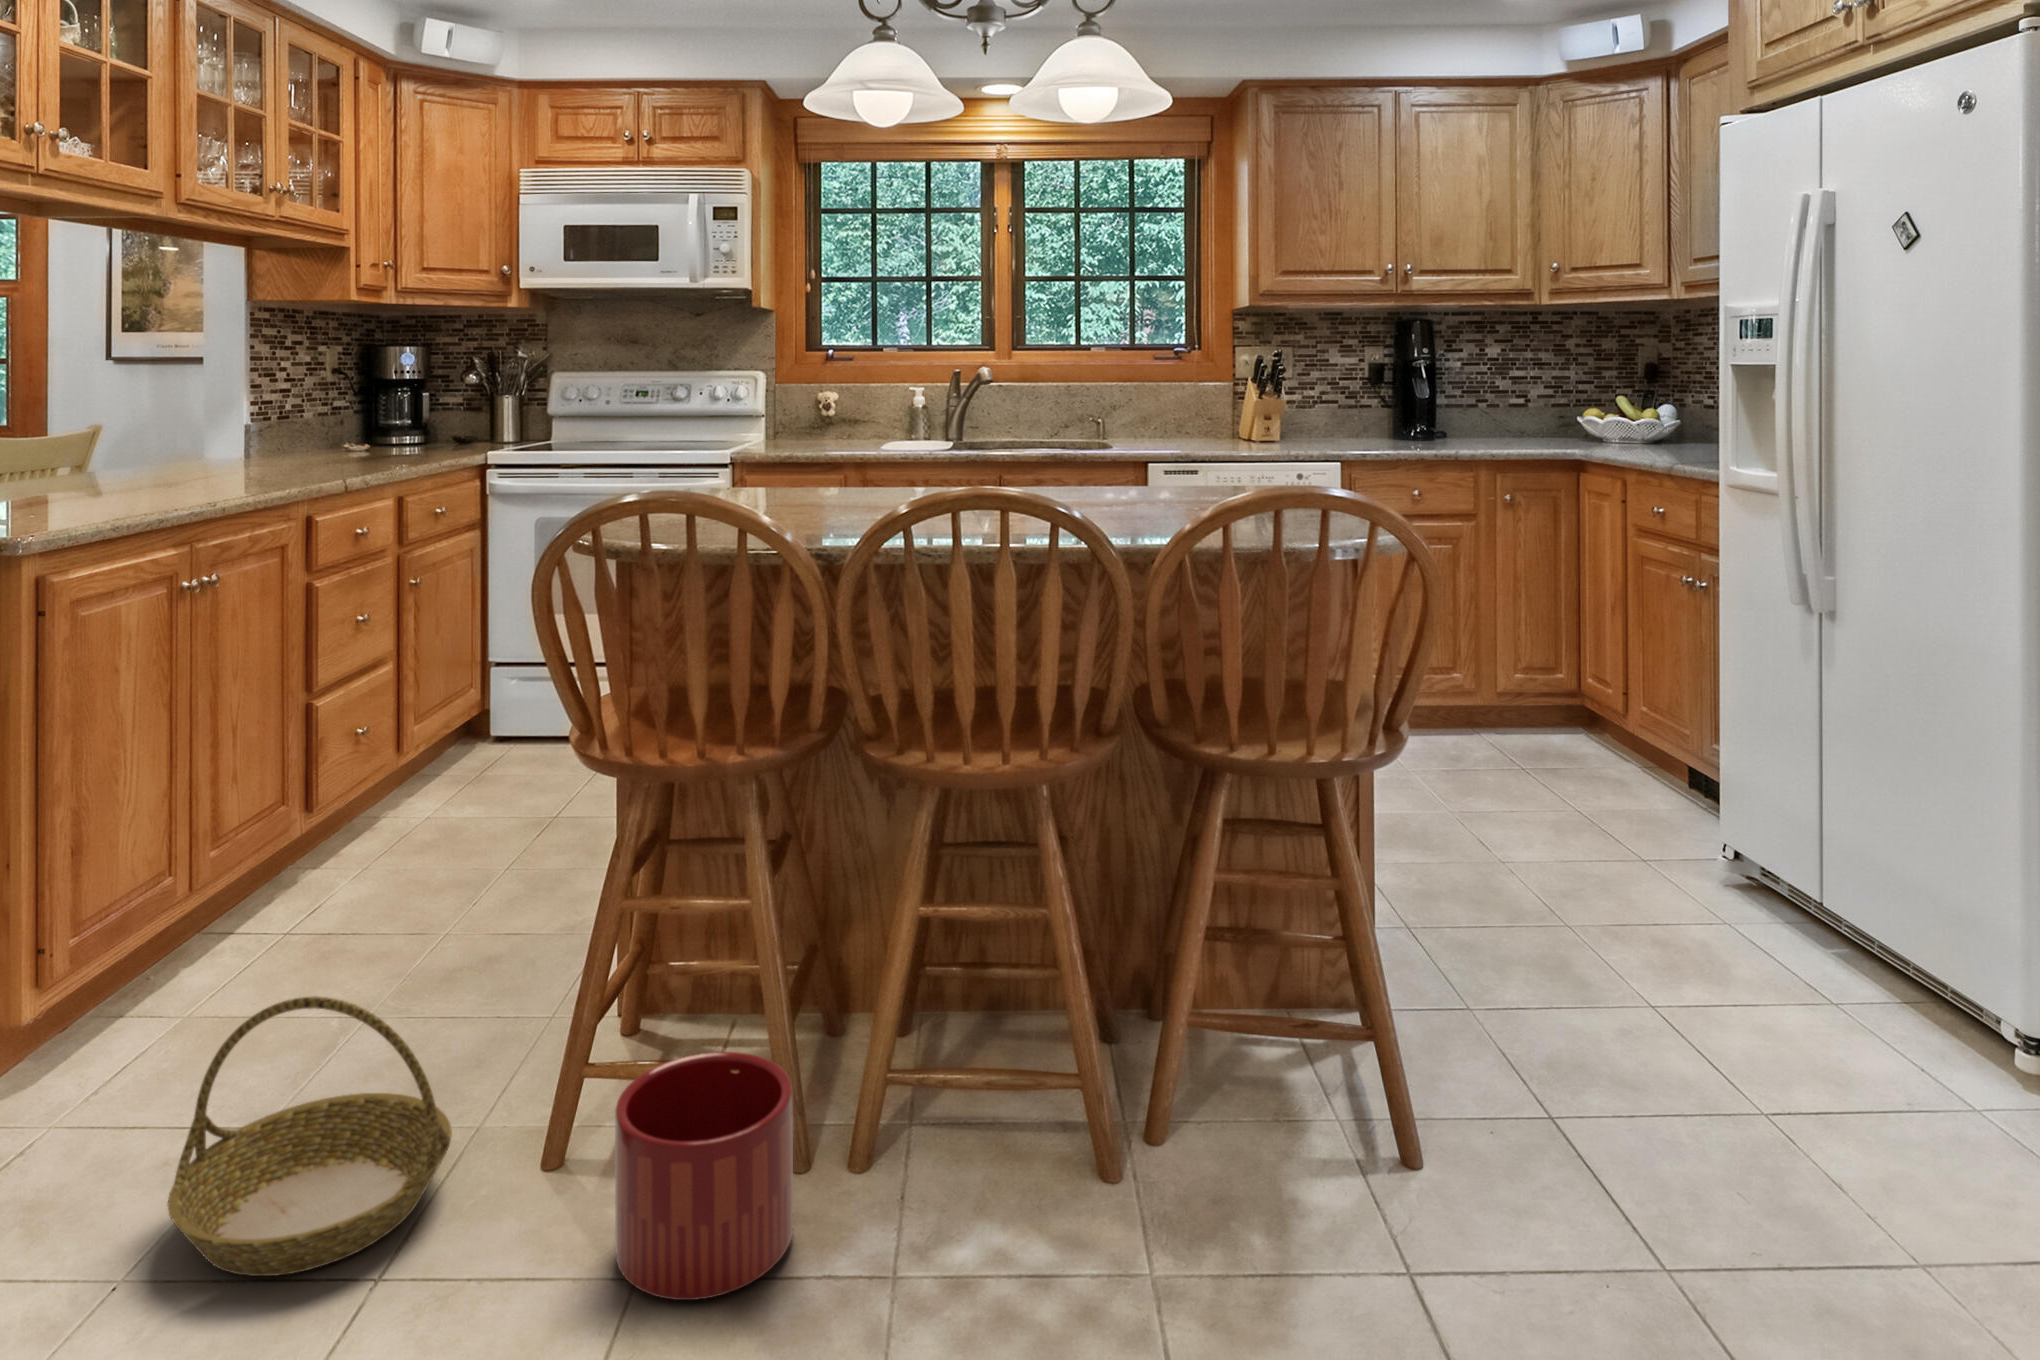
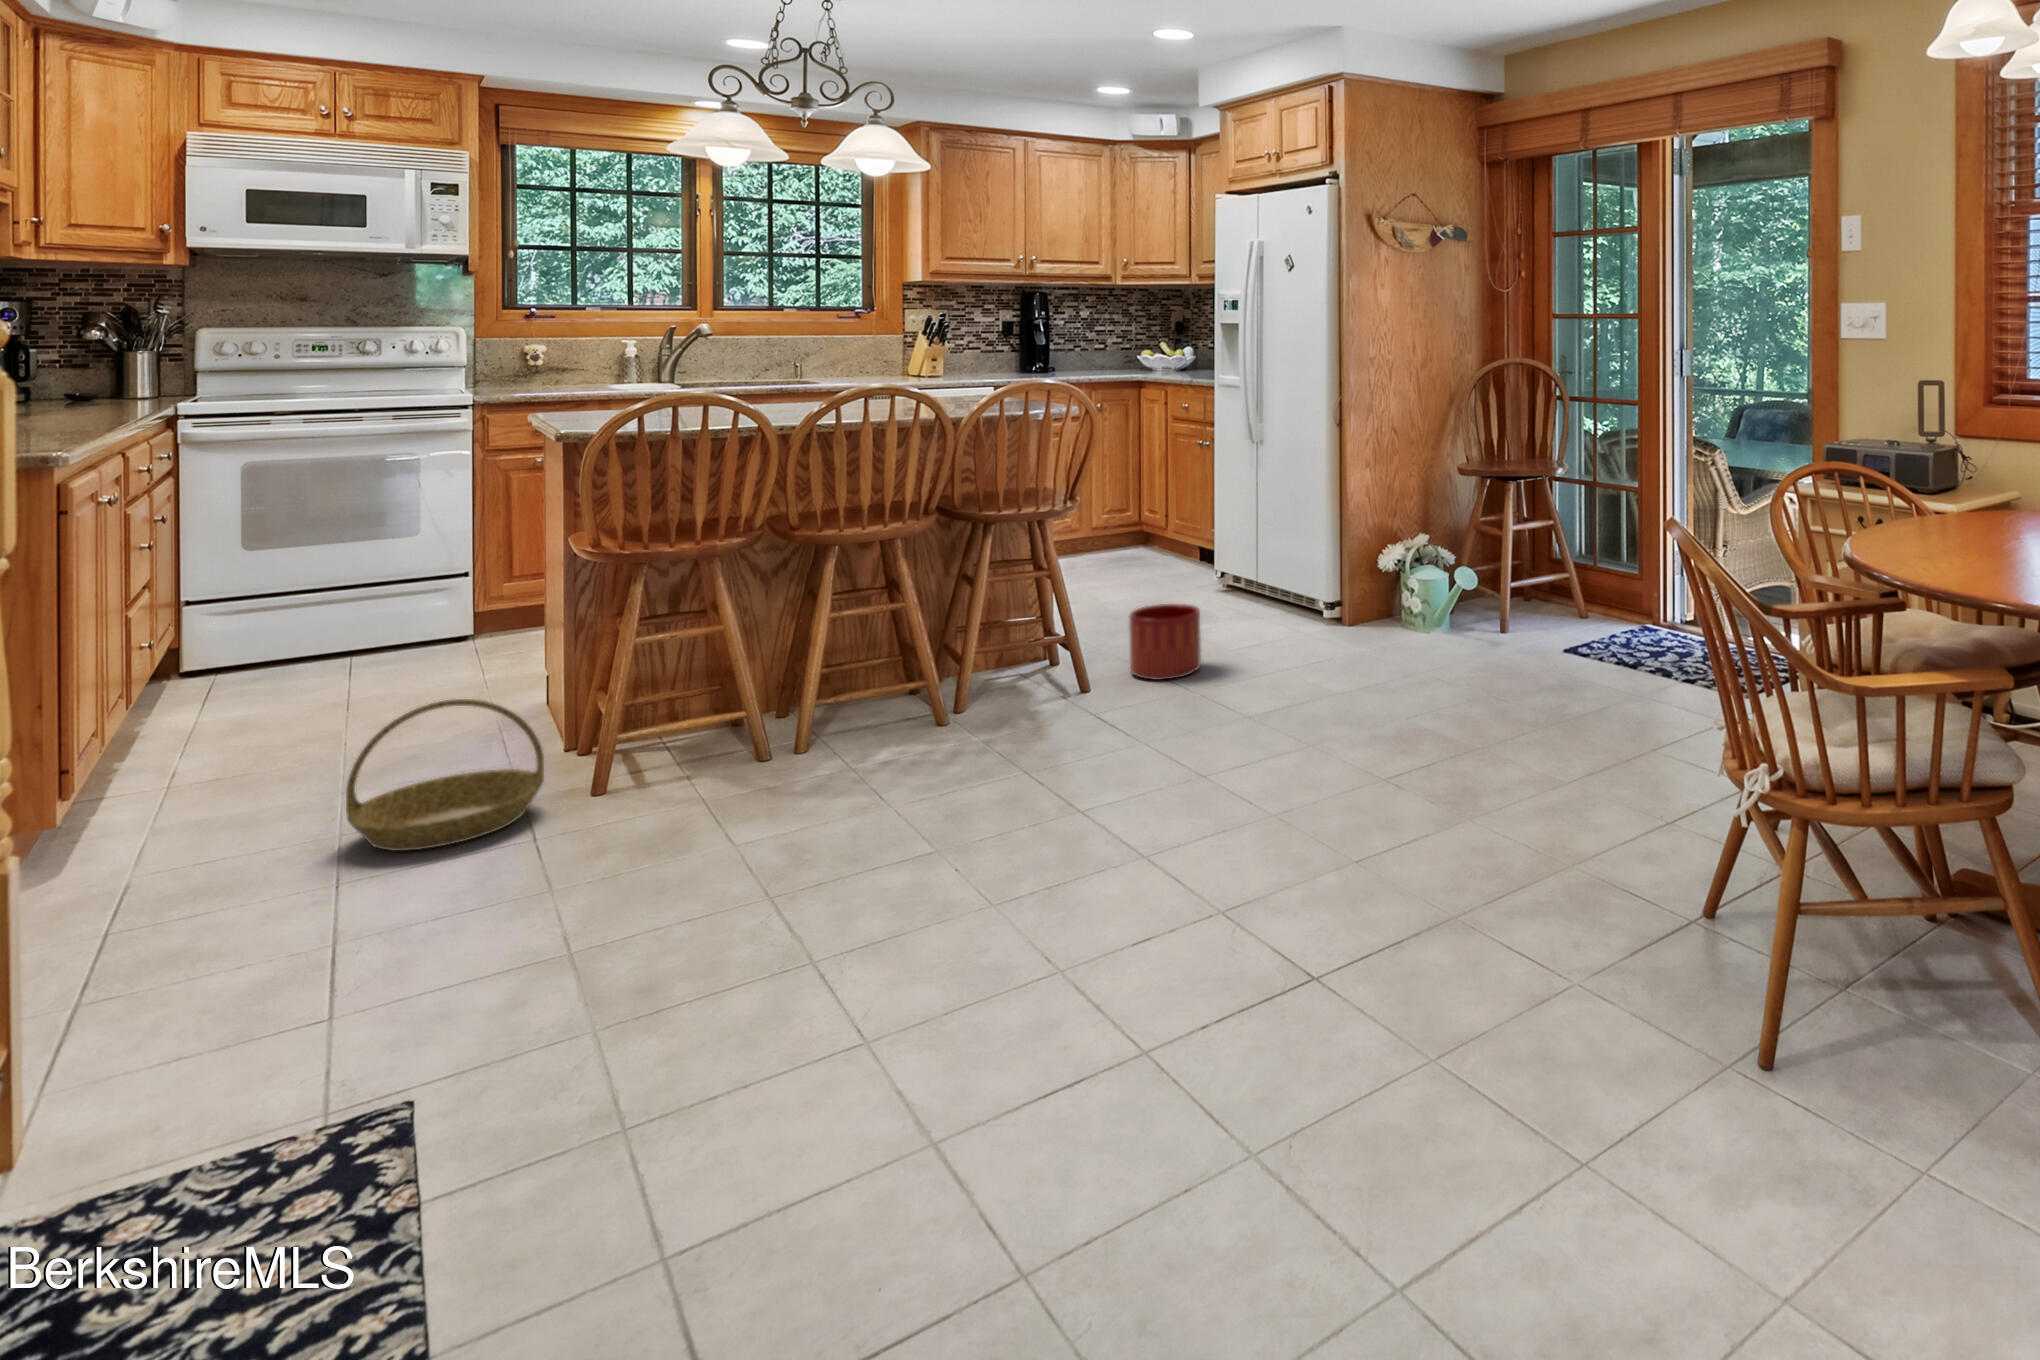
planter: present [615,1052,793,1300] -> present [1129,604,1201,680]

